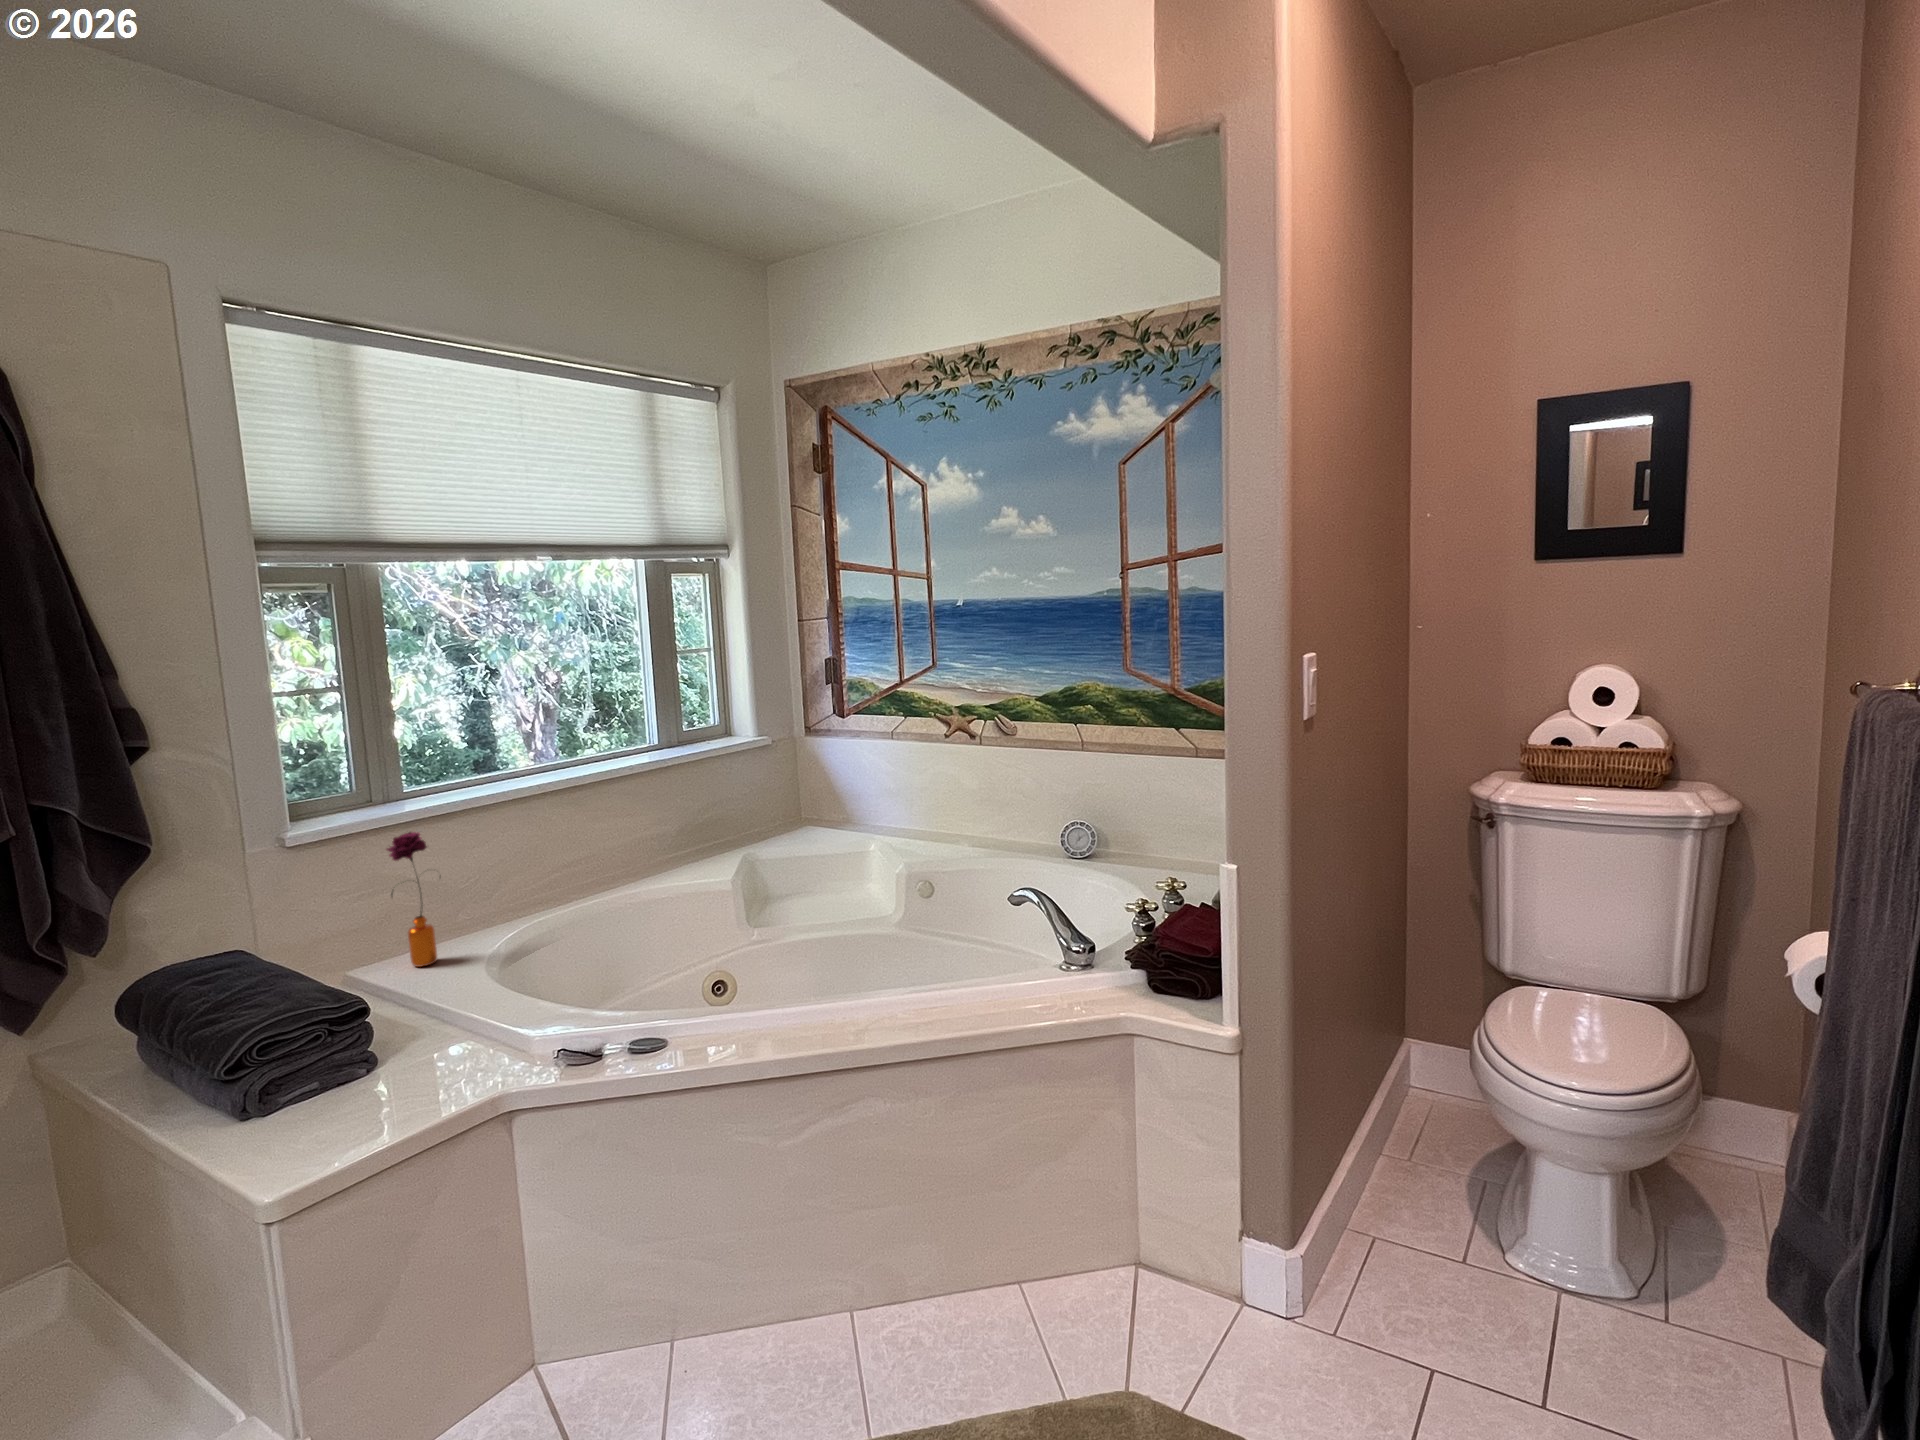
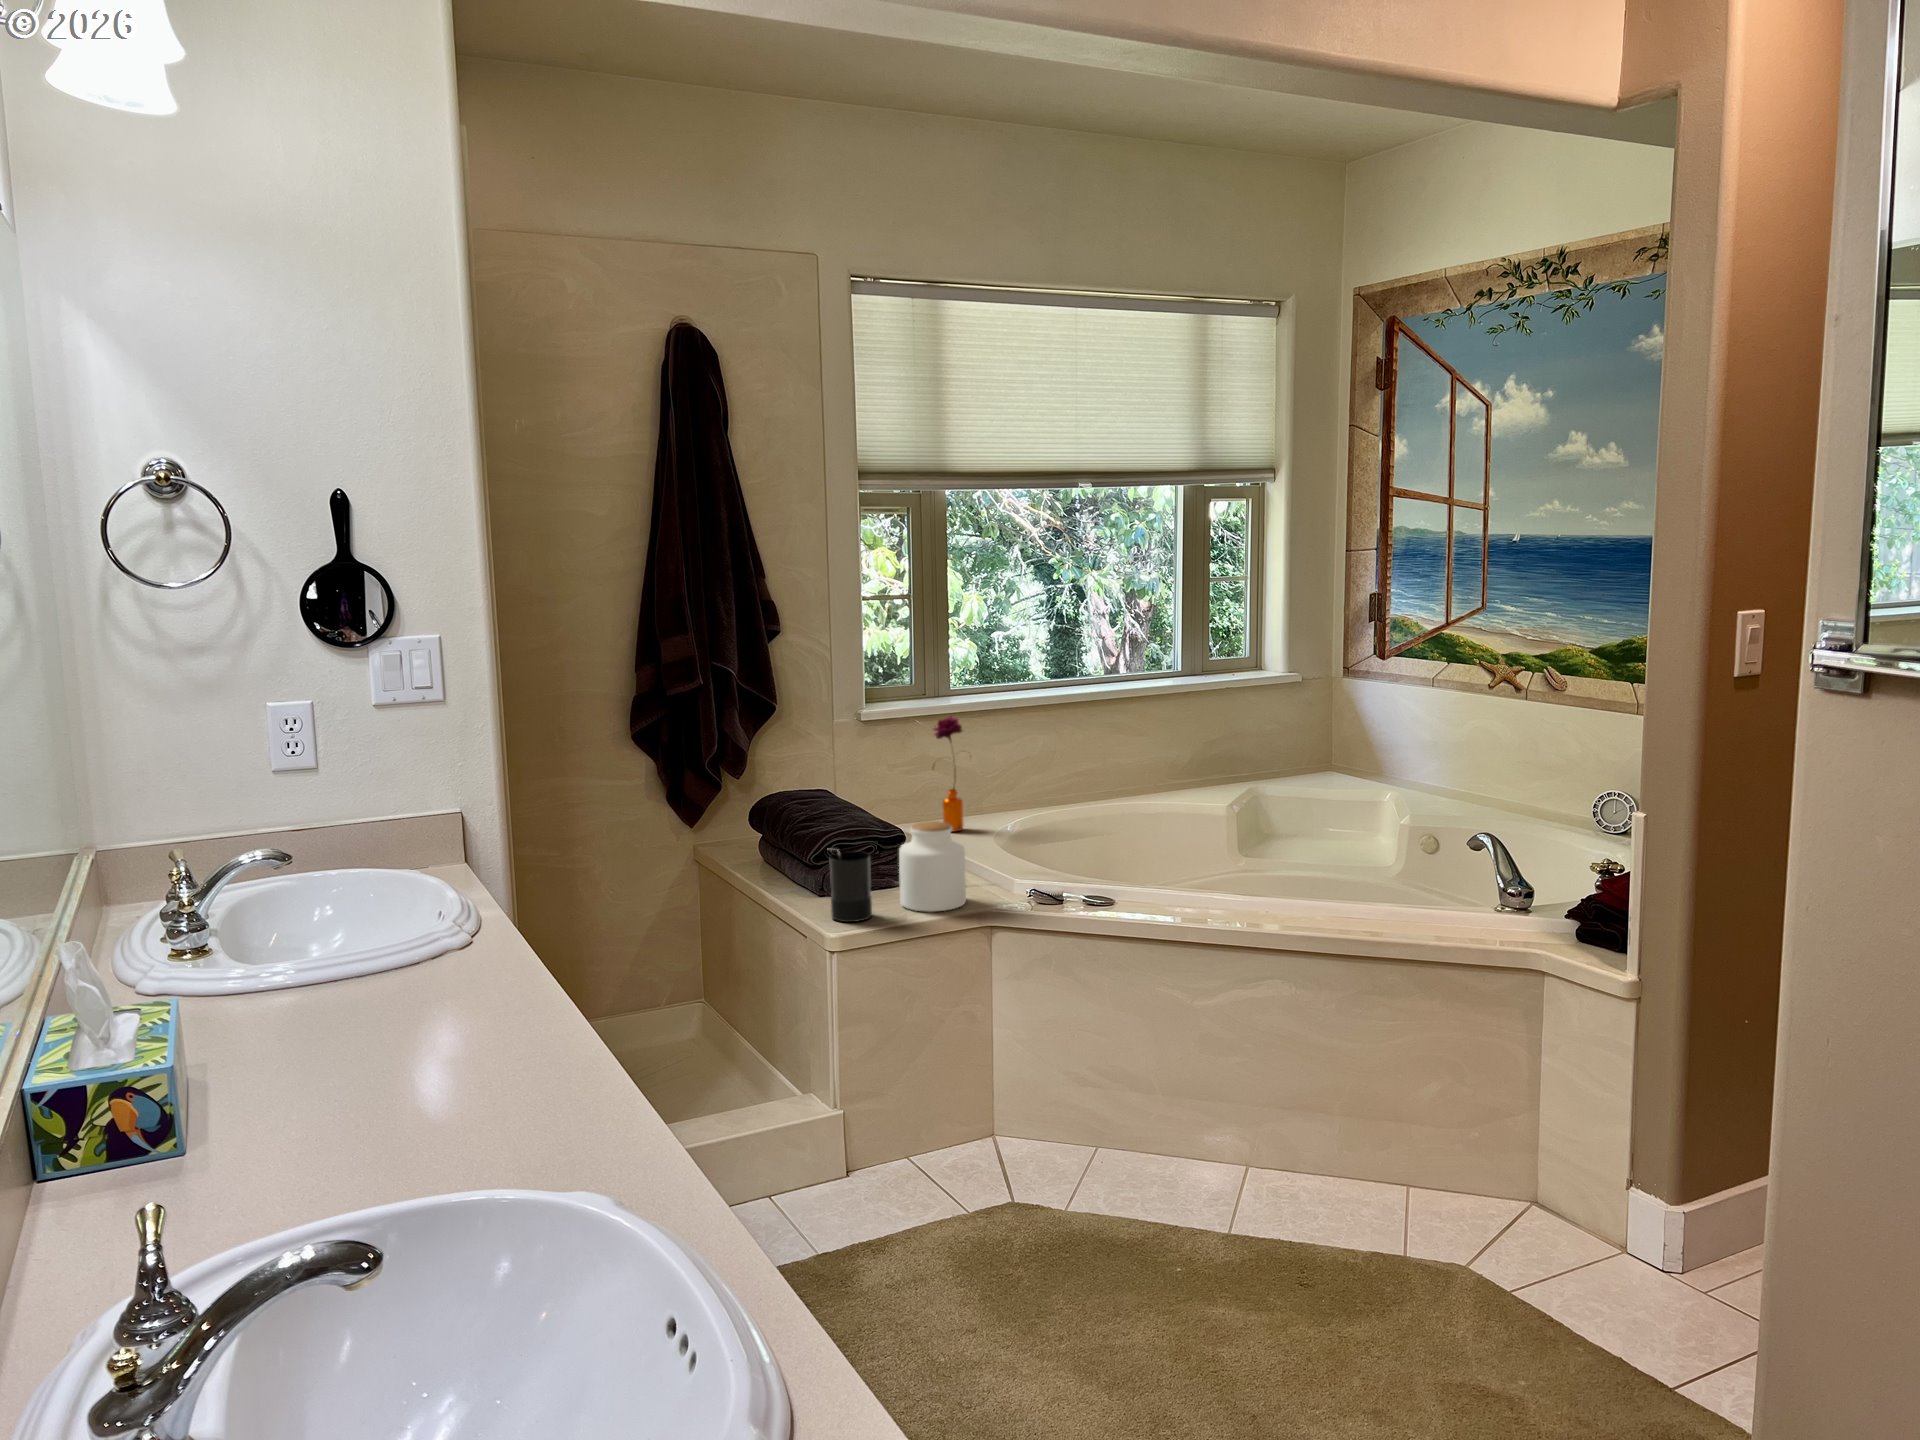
jar: none [366,982,469,1109] -> present [899,821,966,912]
candle: none [252,1051,335,1158] -> present [830,850,872,922]

